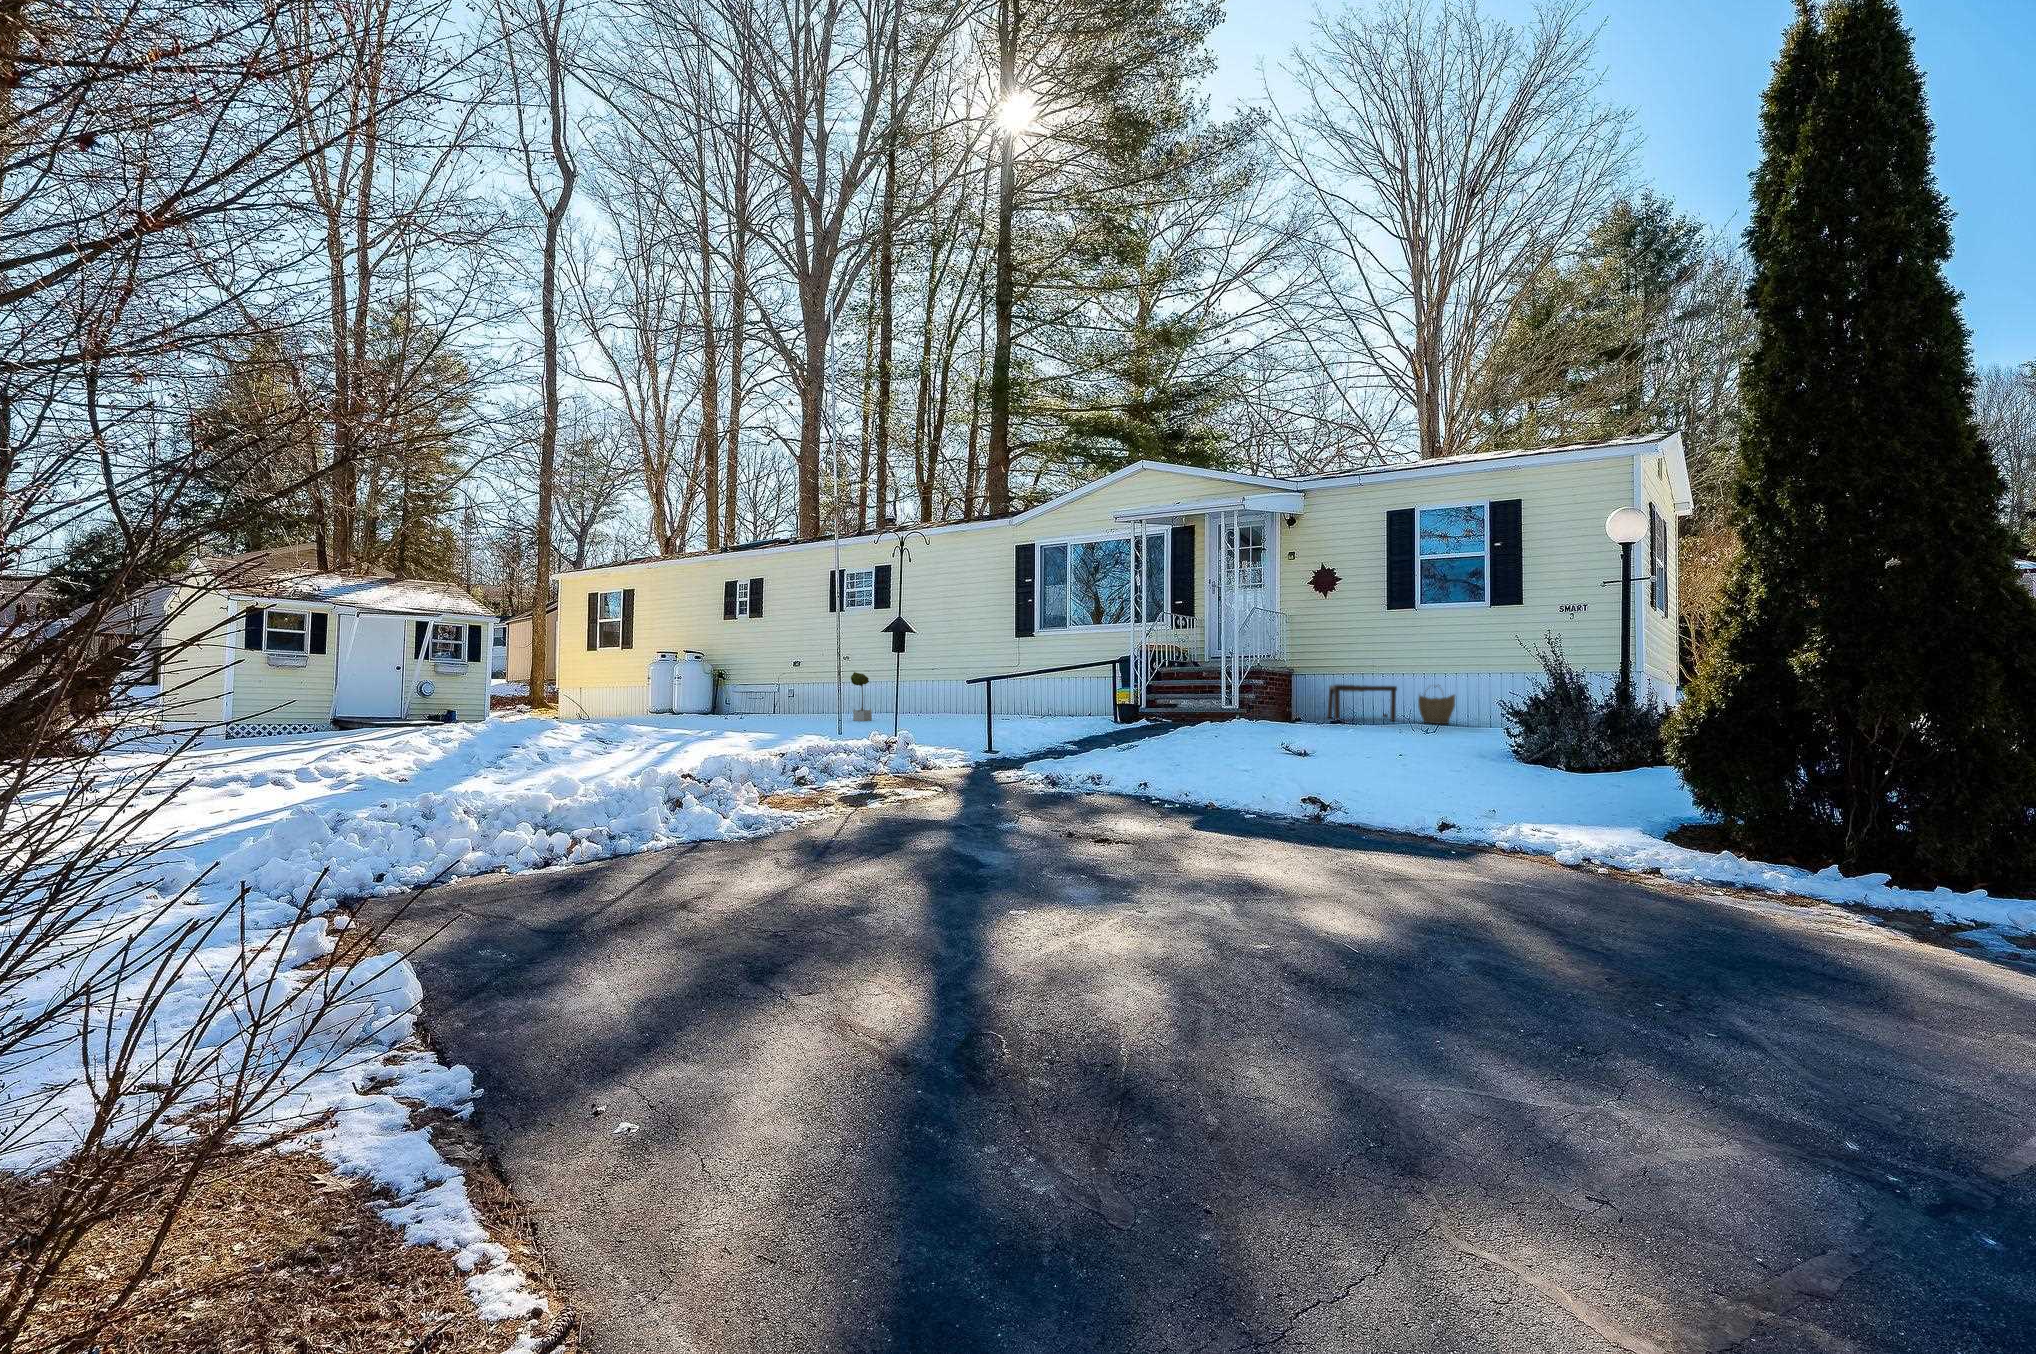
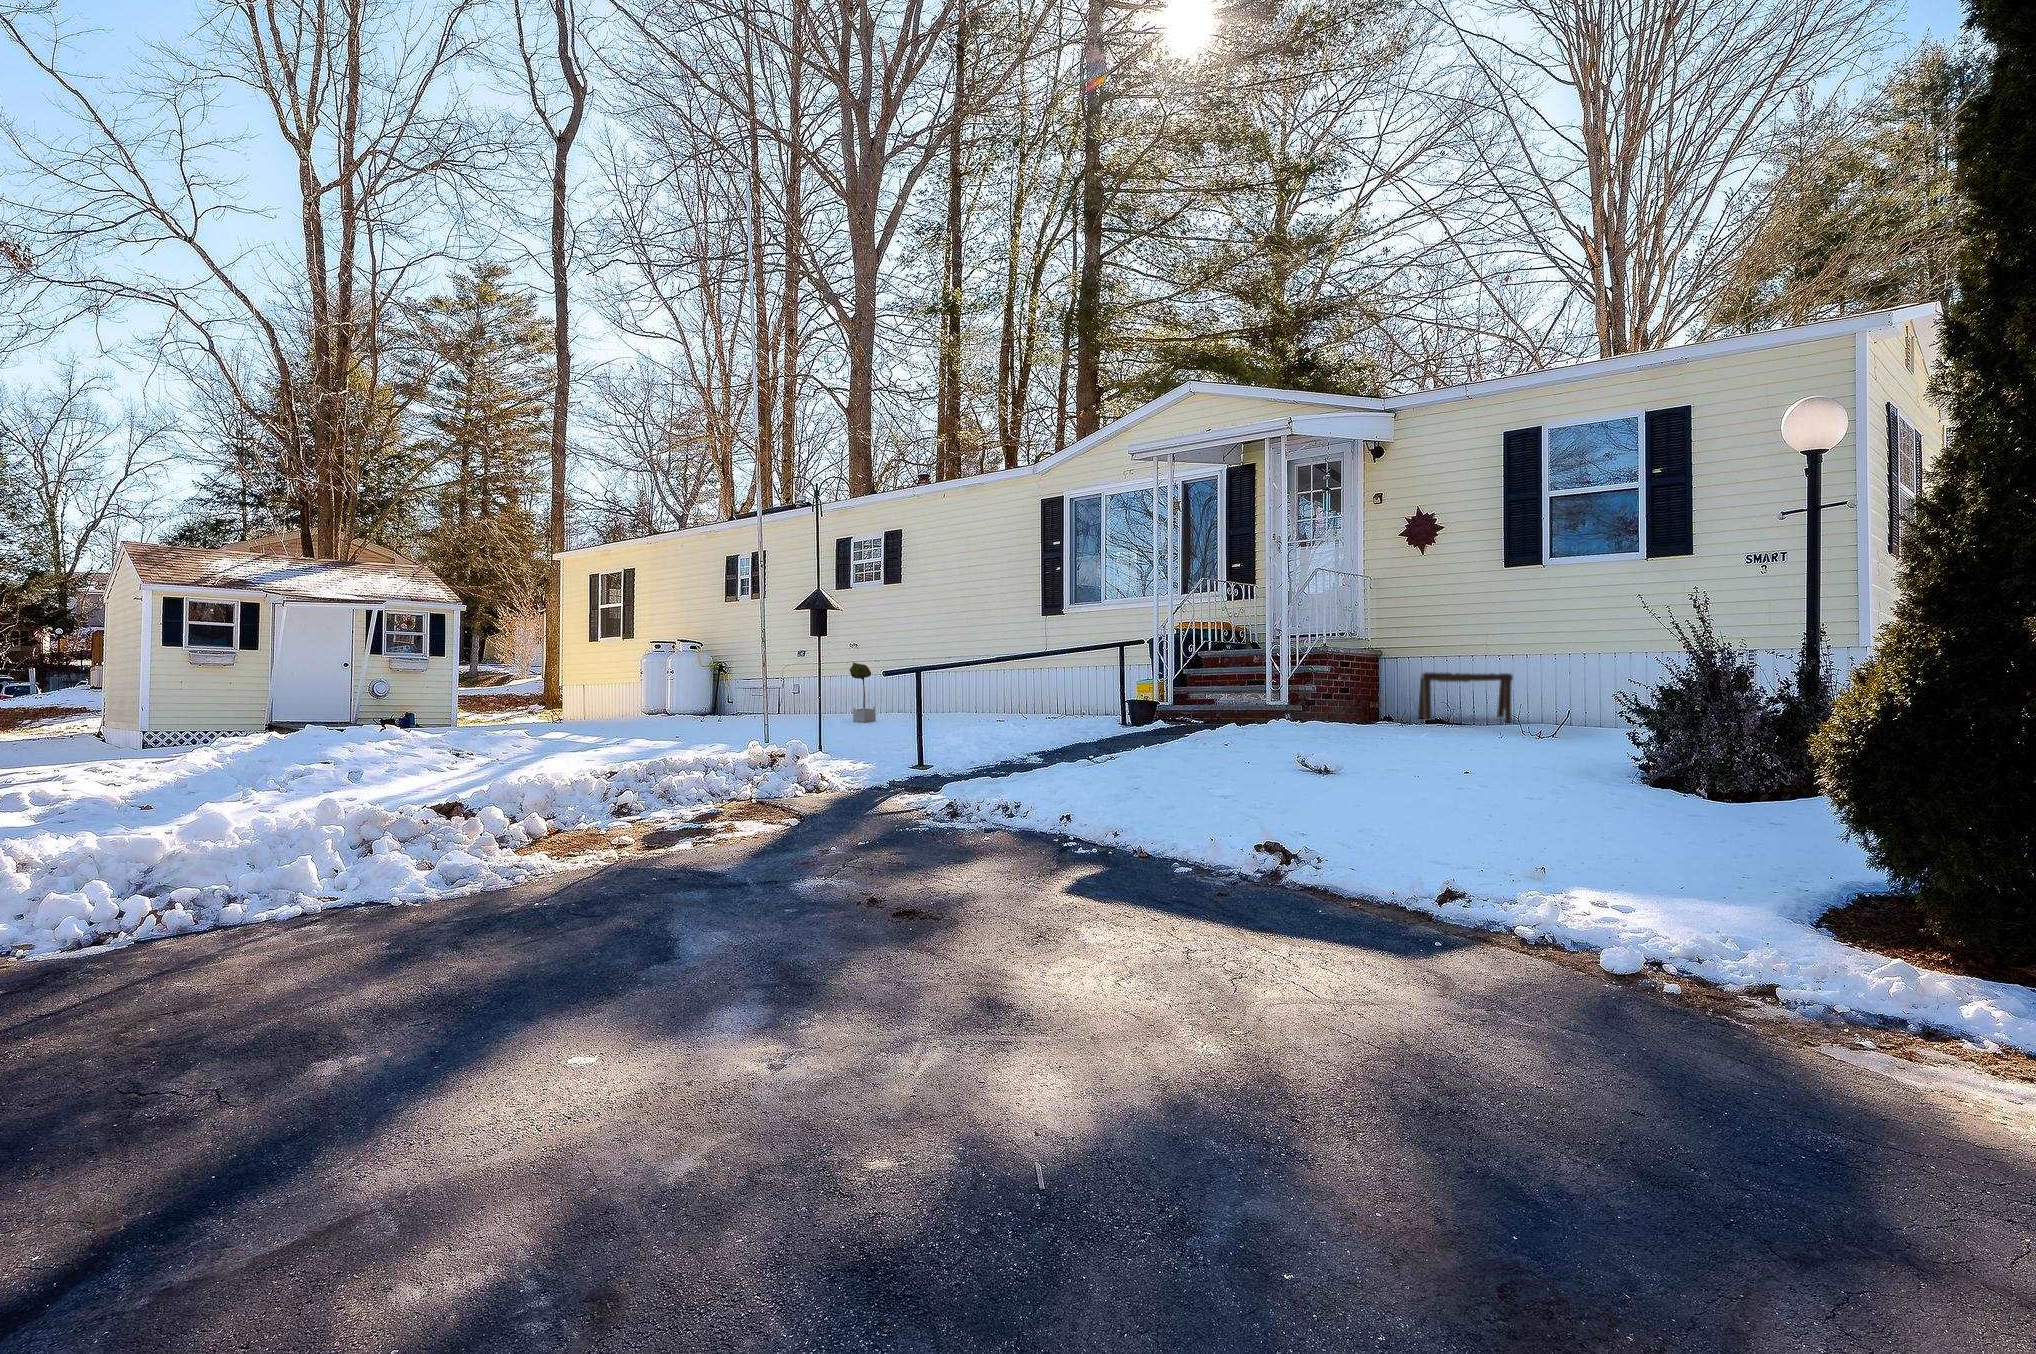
woven basket: present [1418,686,1456,724] -> none [1543,671,1596,726]

